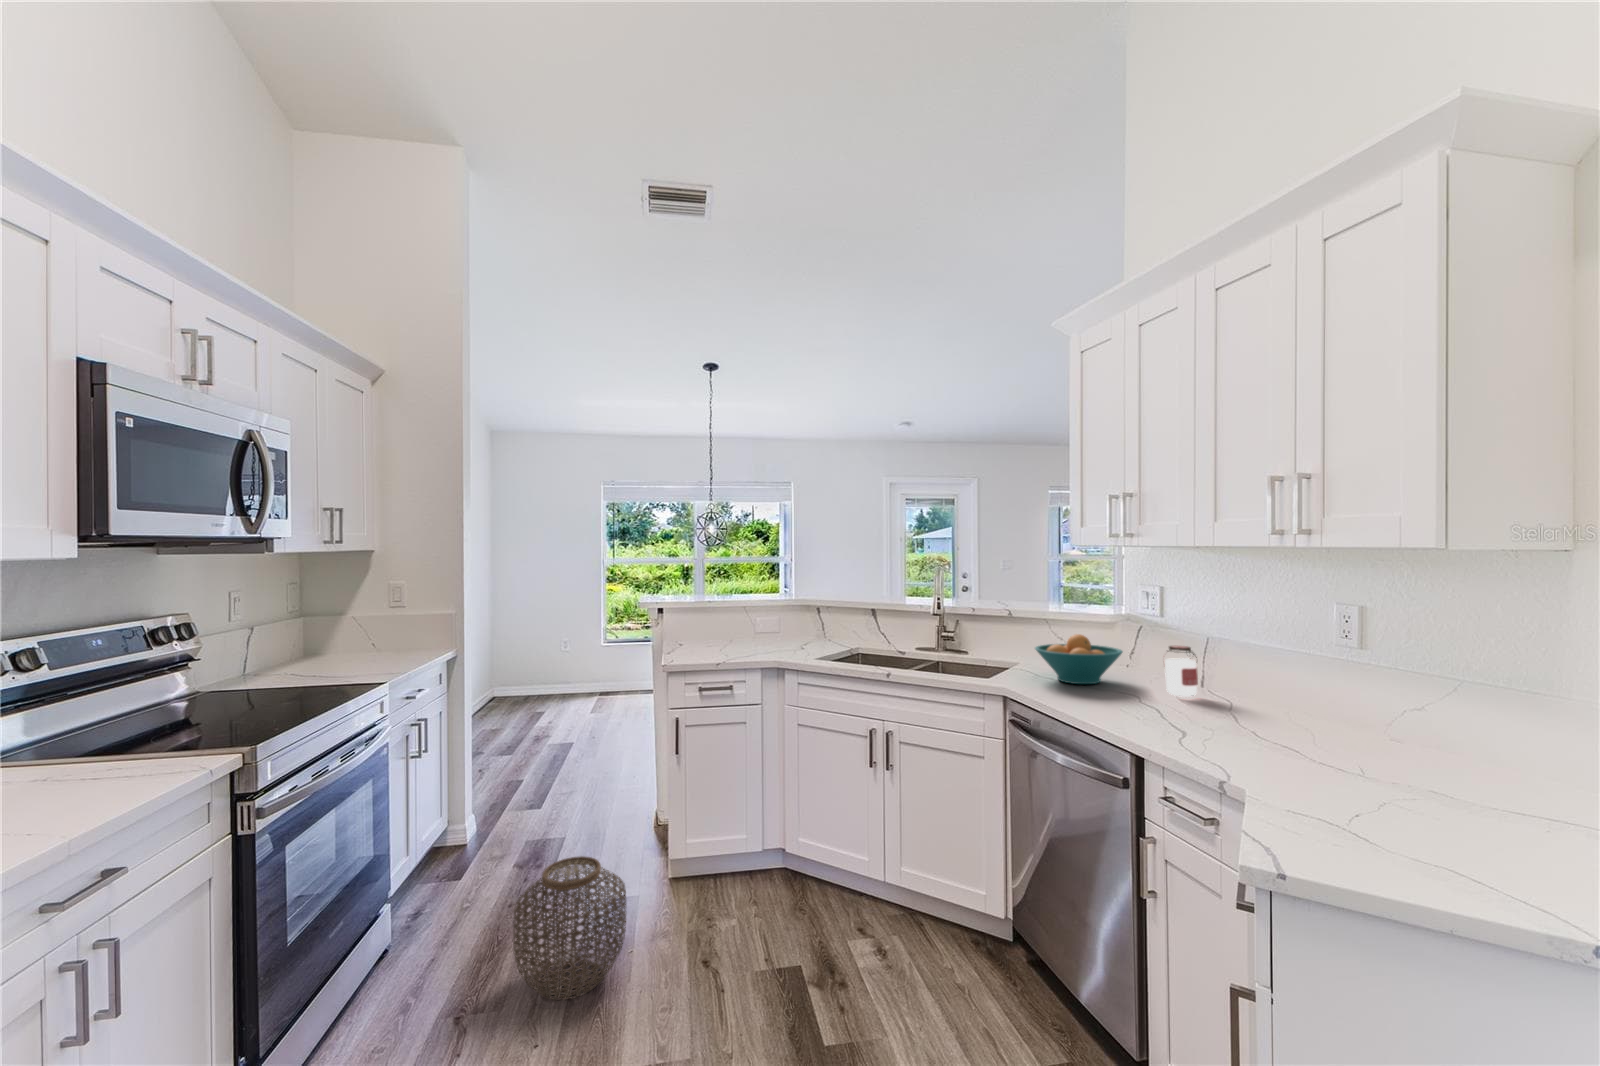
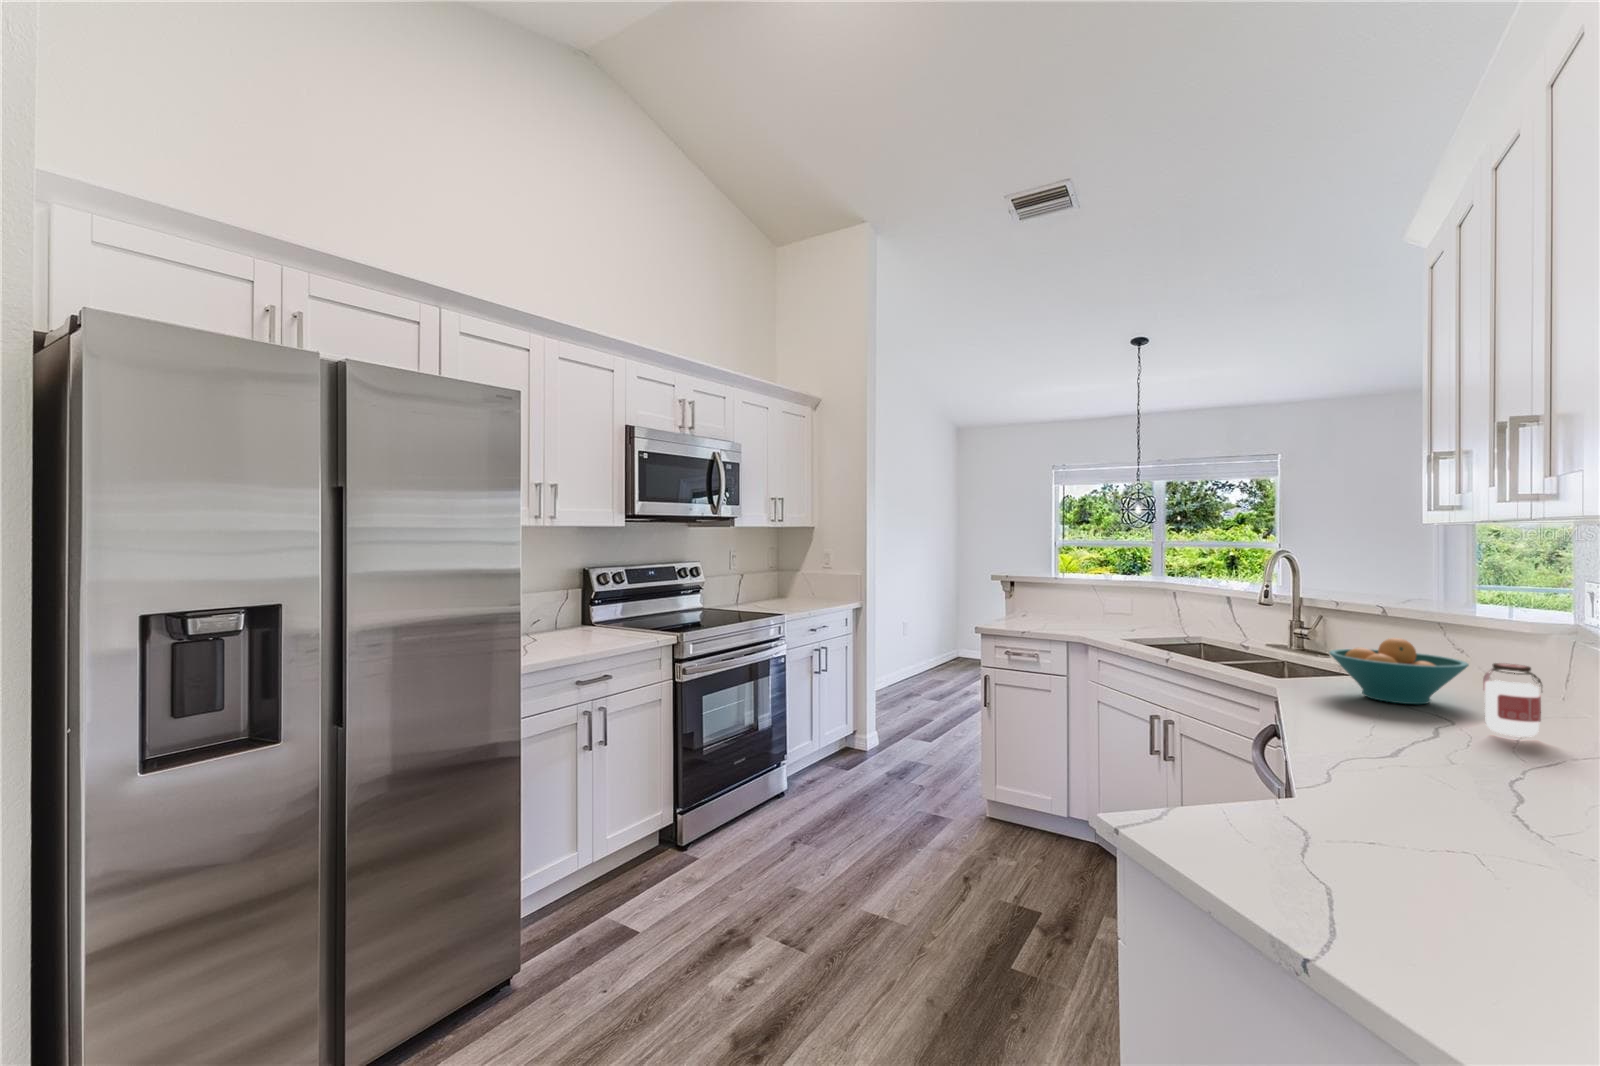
woven basket: present [513,856,626,1000] -> none [830,758,909,855]

